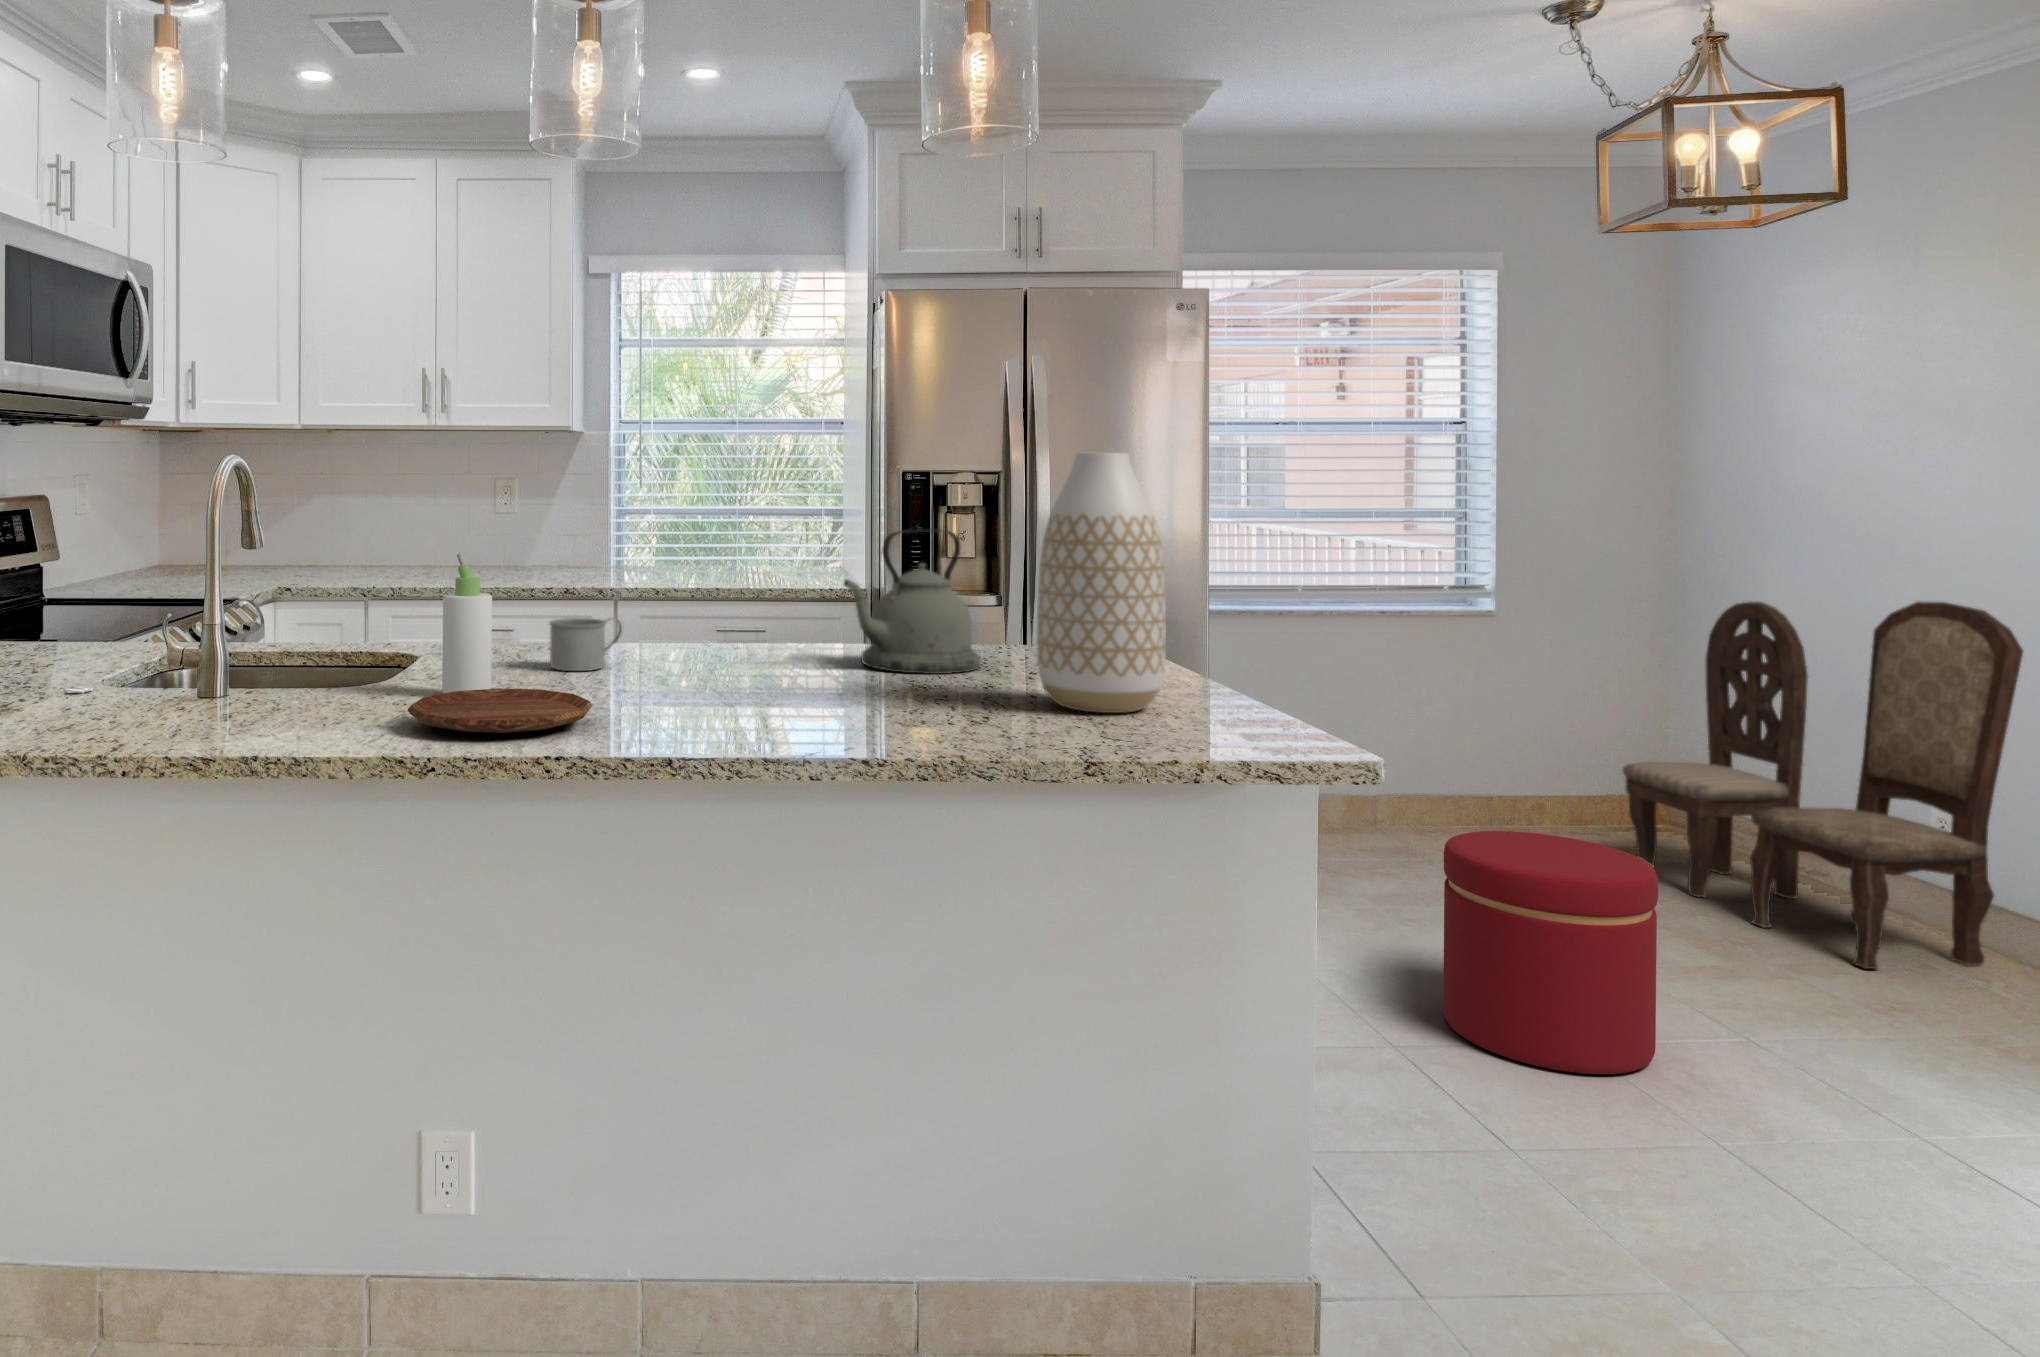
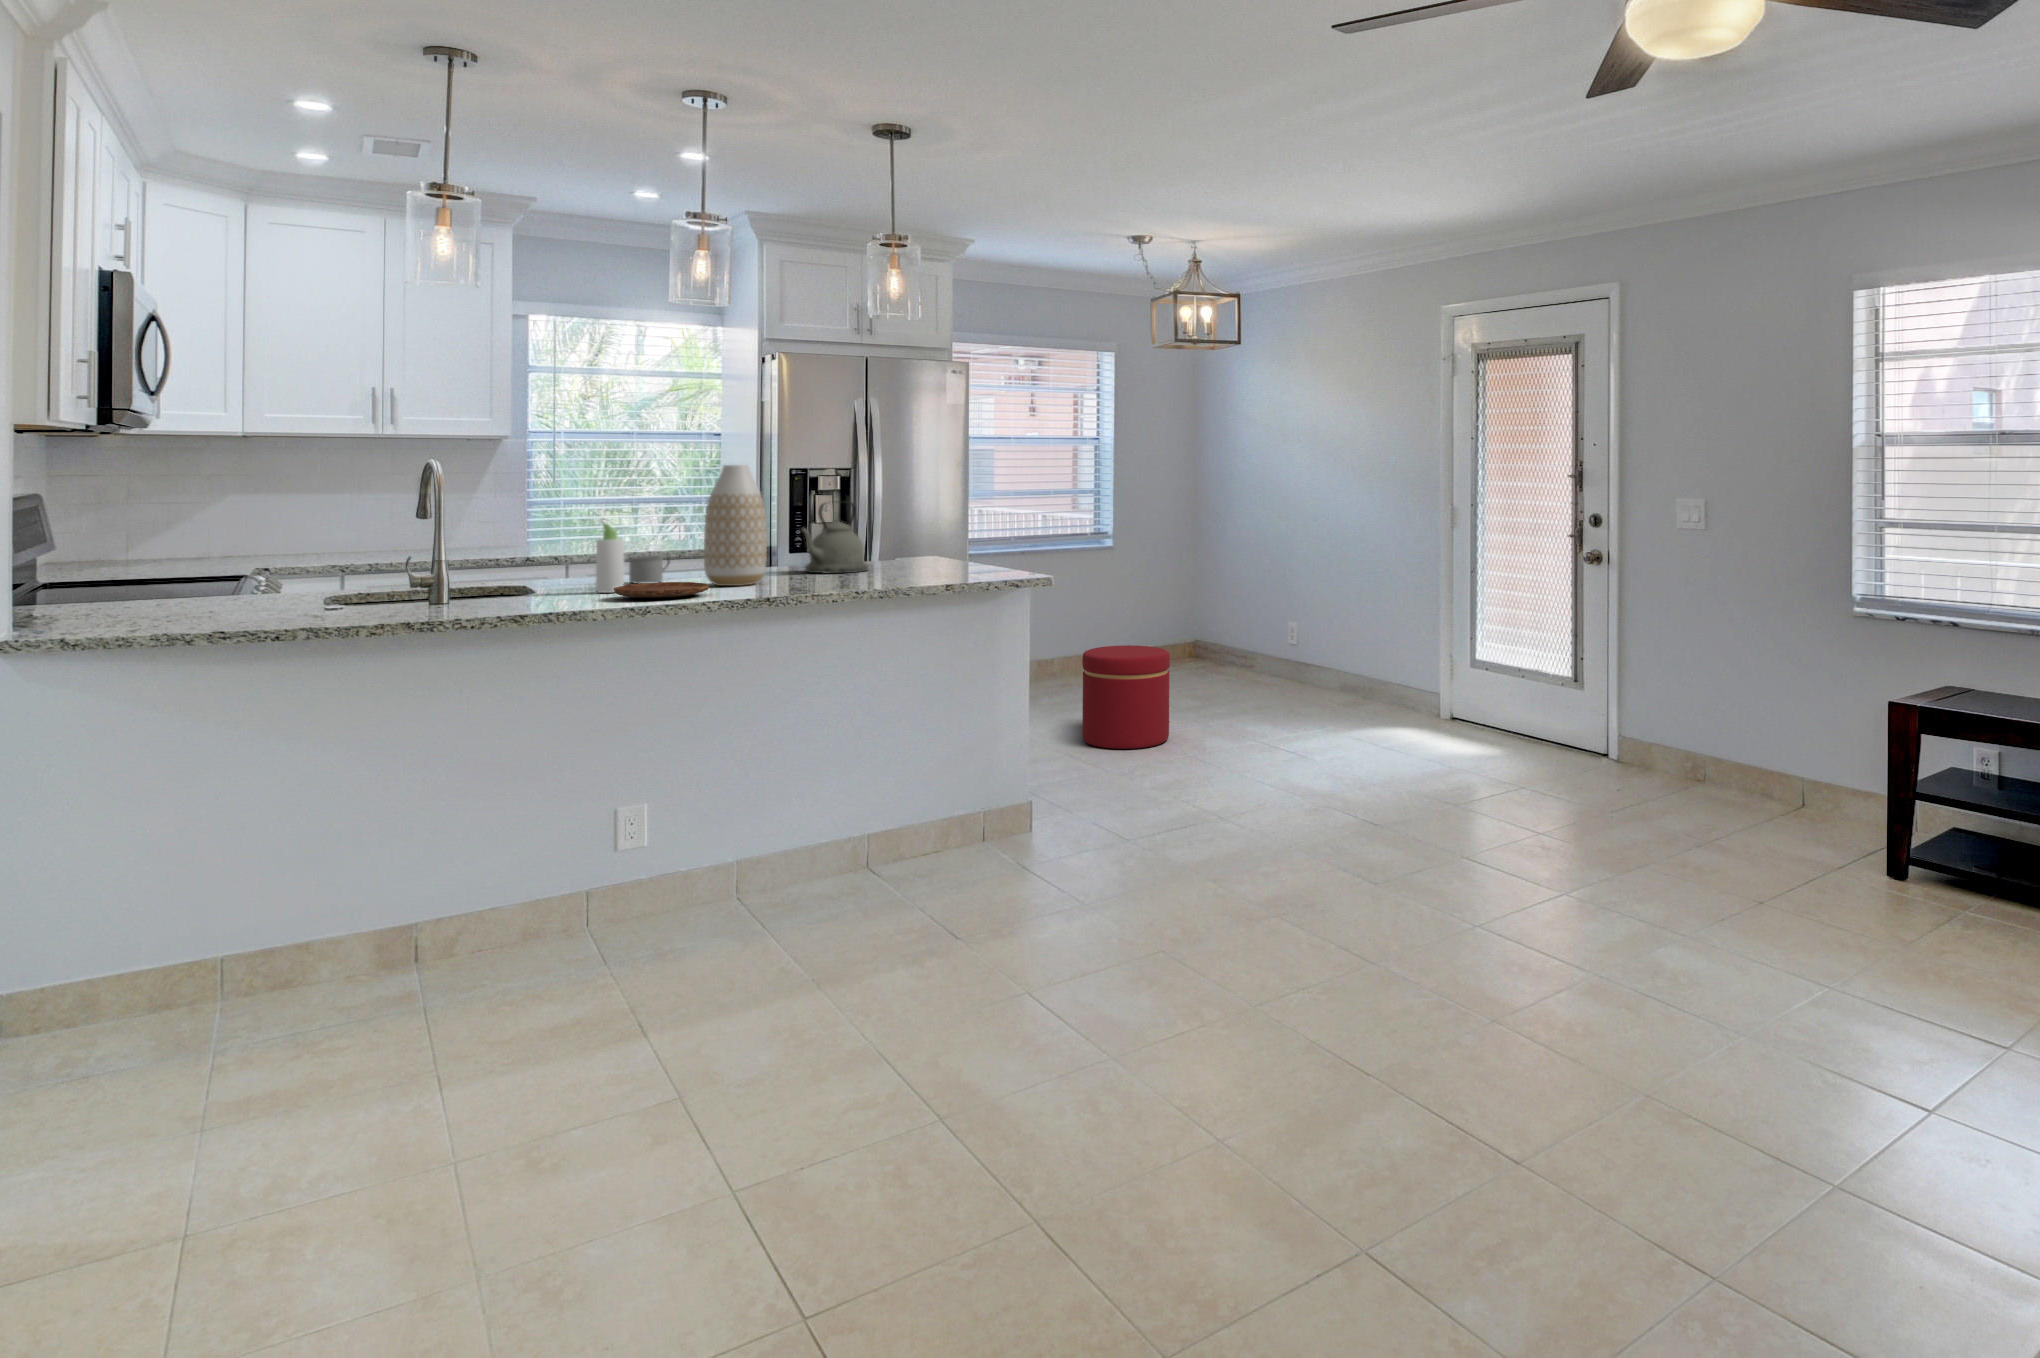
vase: present [1037,453,1166,713] -> present [704,465,767,586]
dining chair: present [1623,602,2023,969] -> none [1173,527,1319,700]

